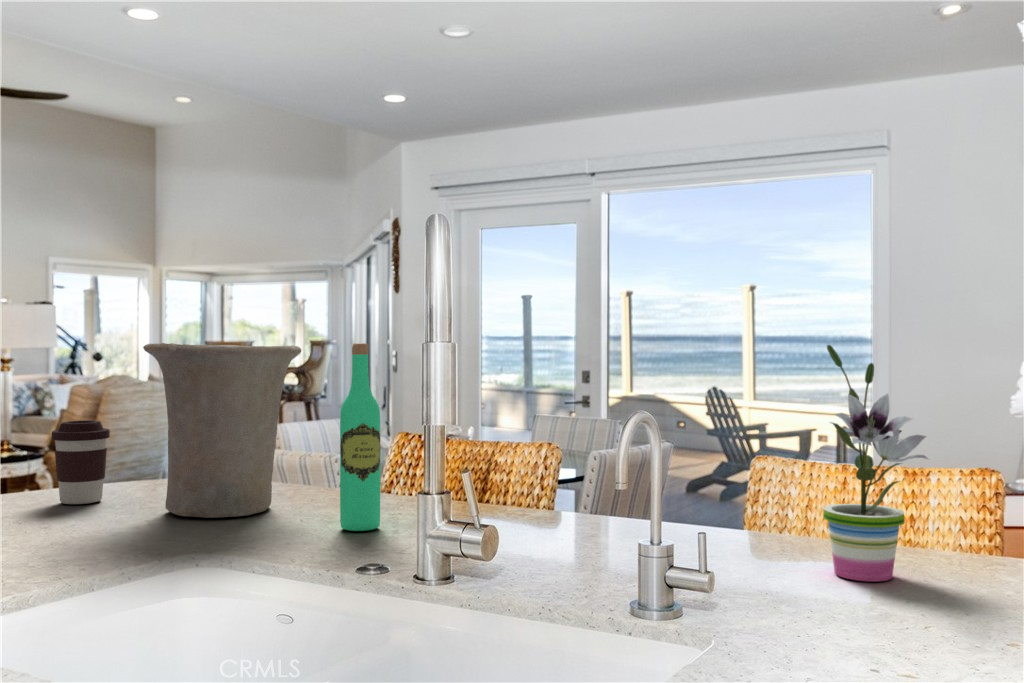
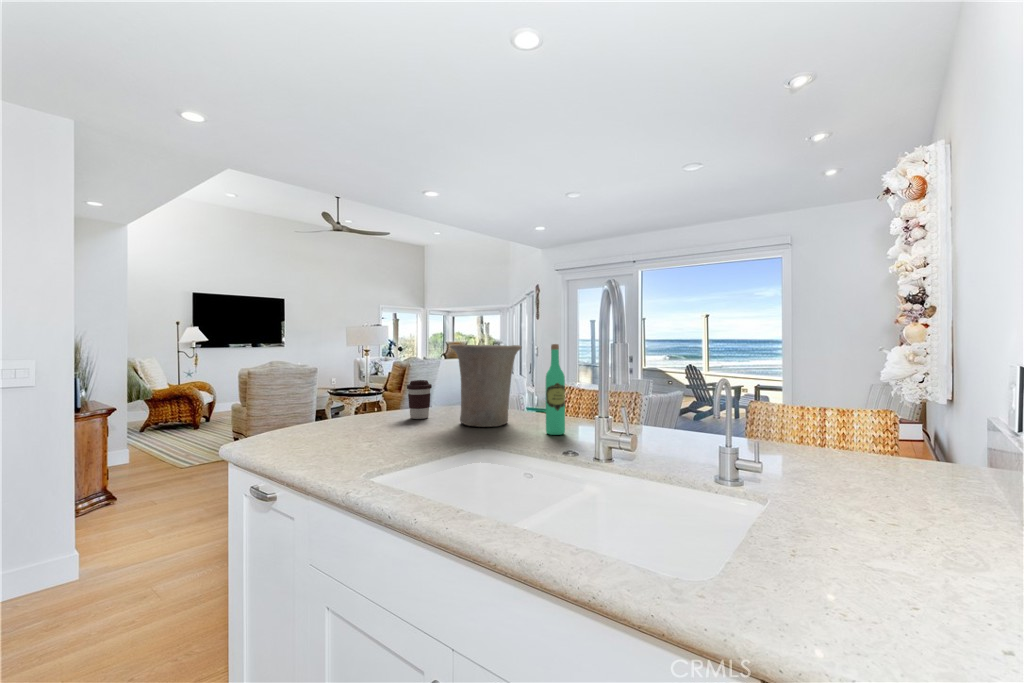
potted plant: present [823,345,928,581] -> none [810,344,871,469]

